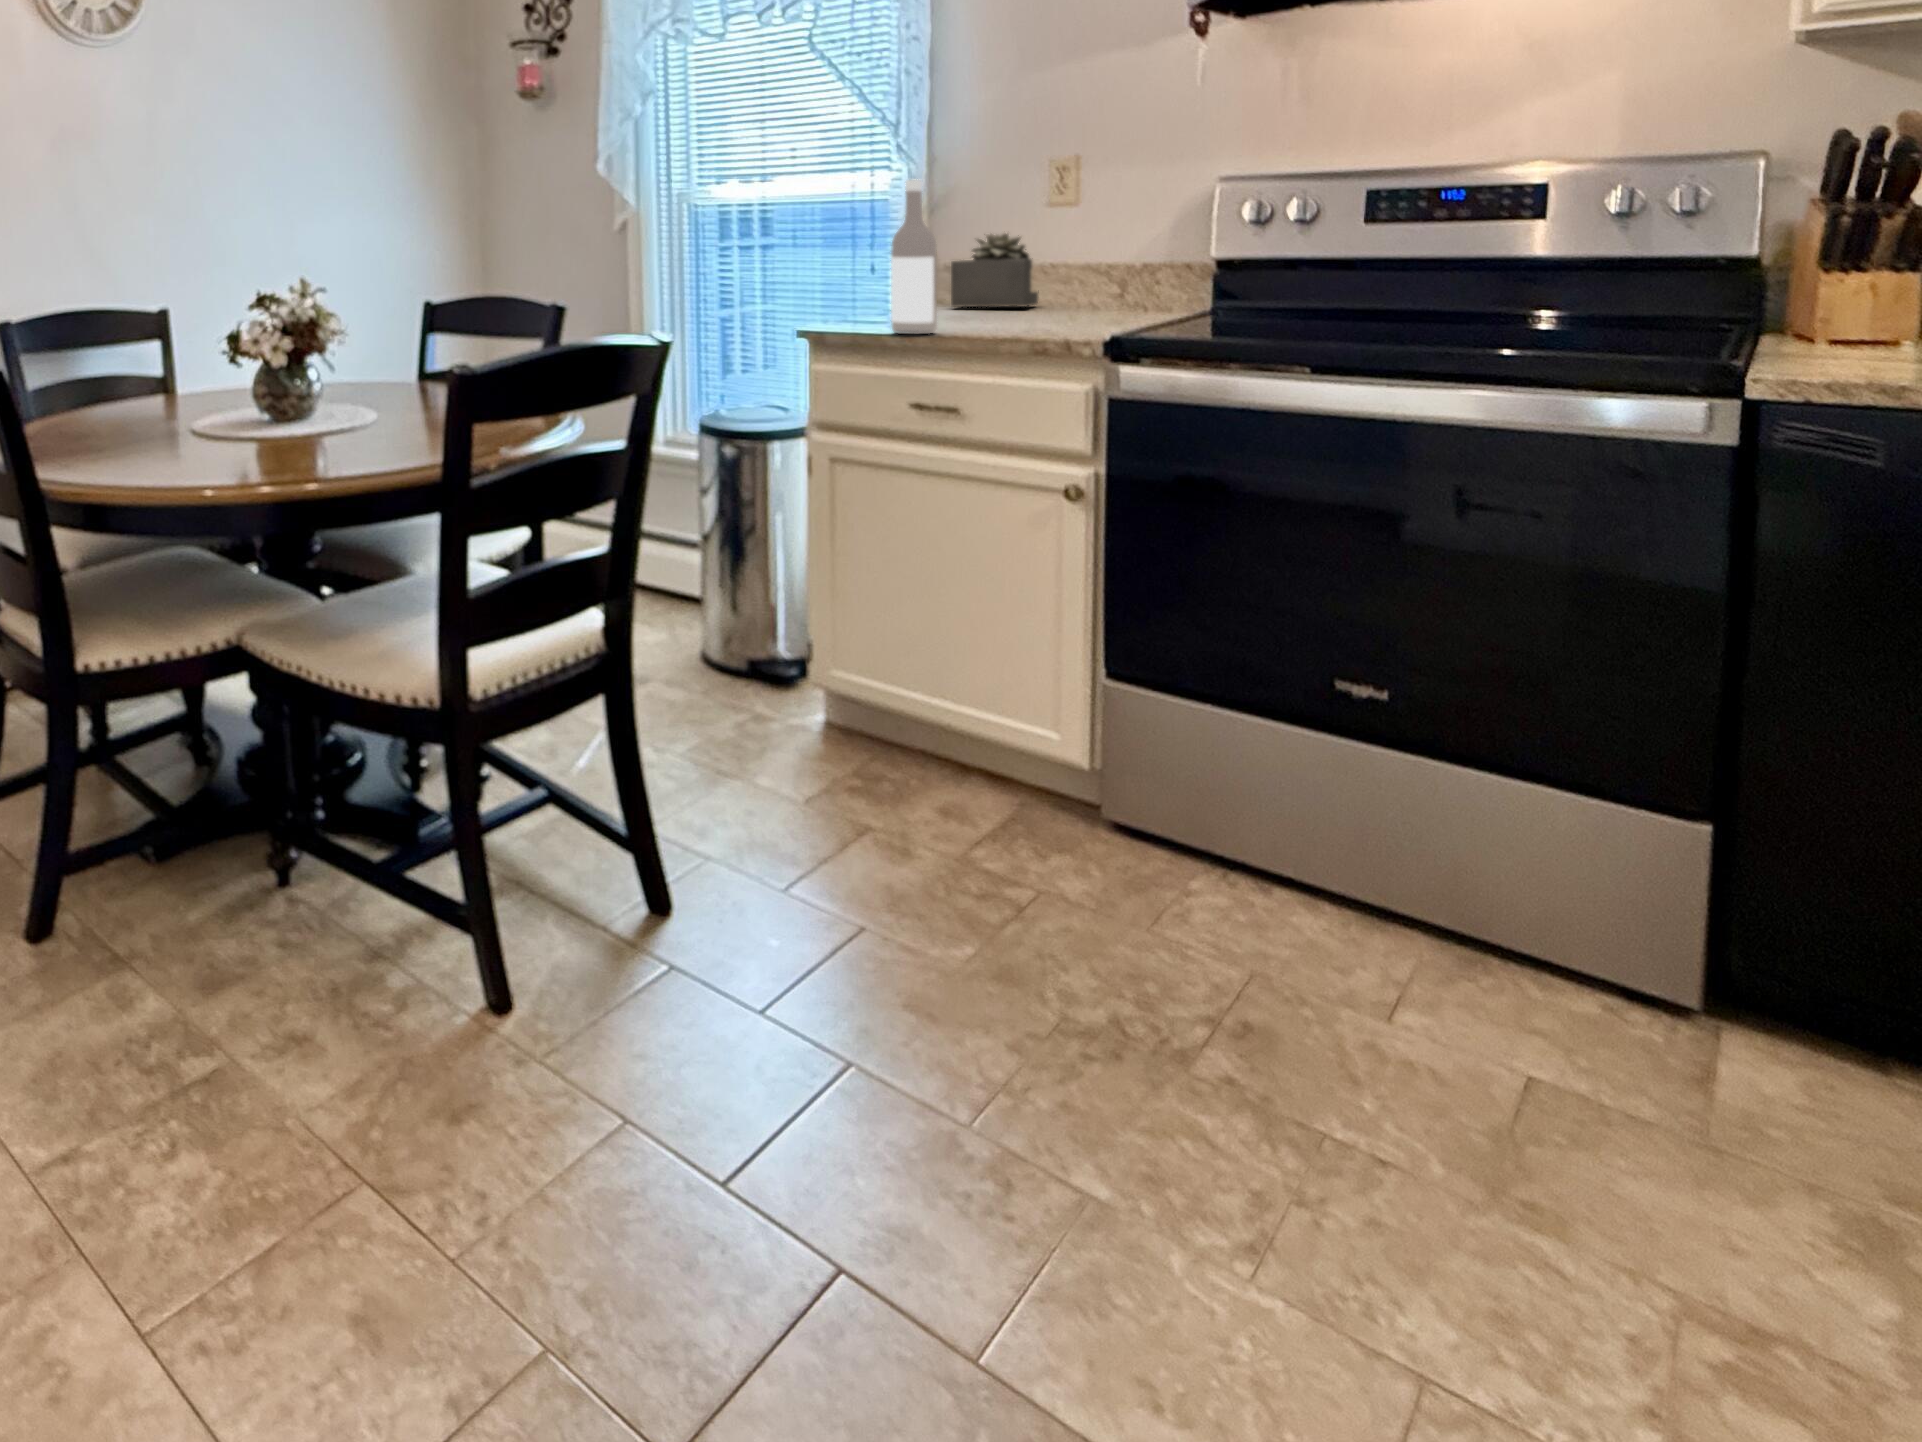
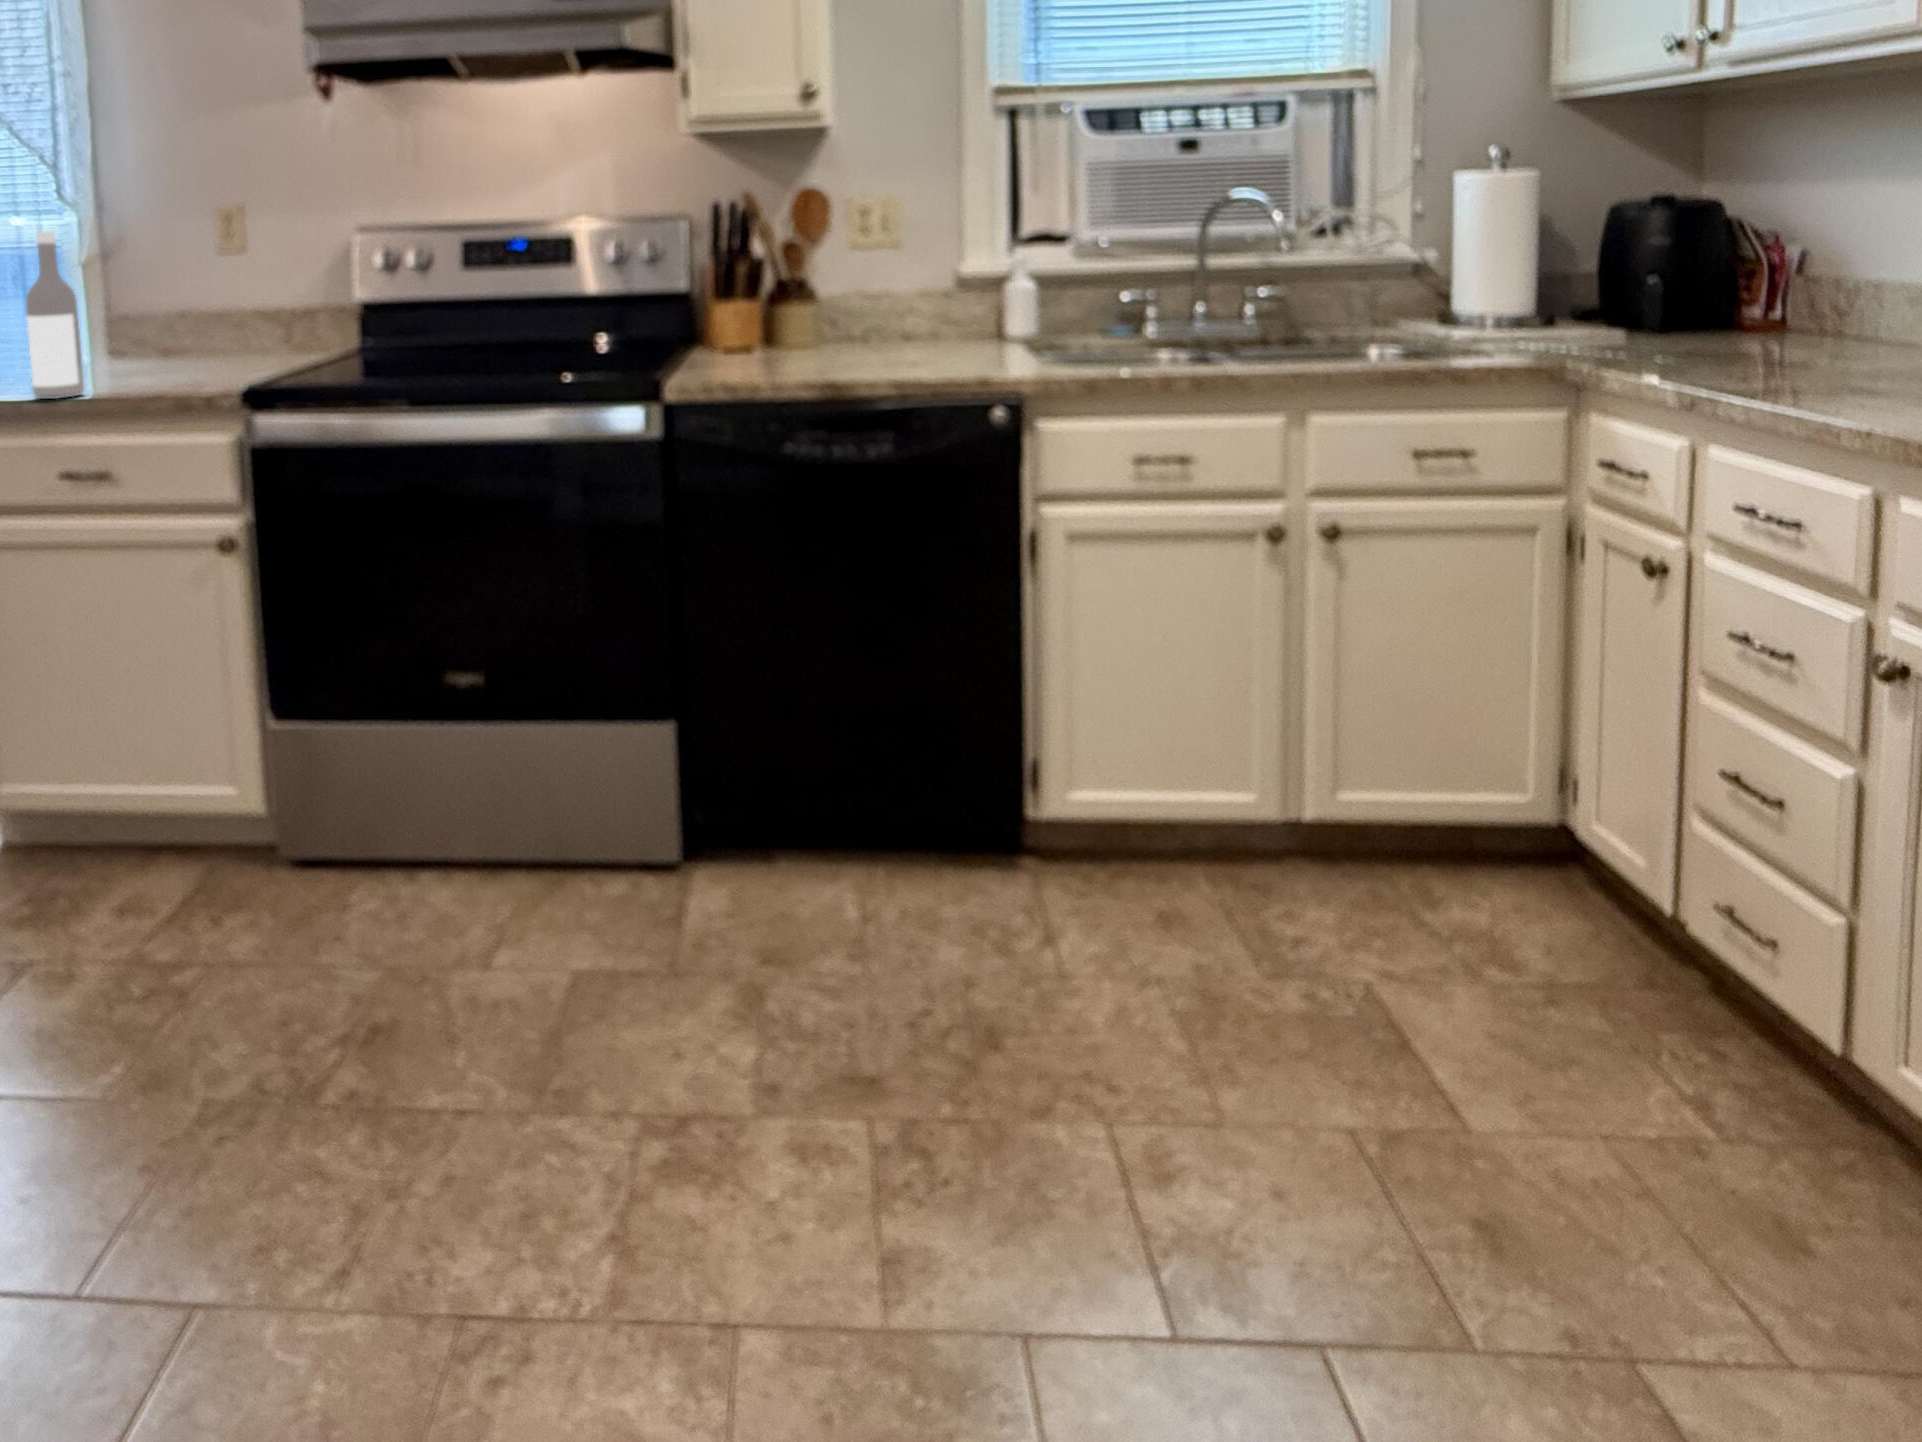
succulent plant: present [951,233,1038,307] -> none [125,277,219,358]

